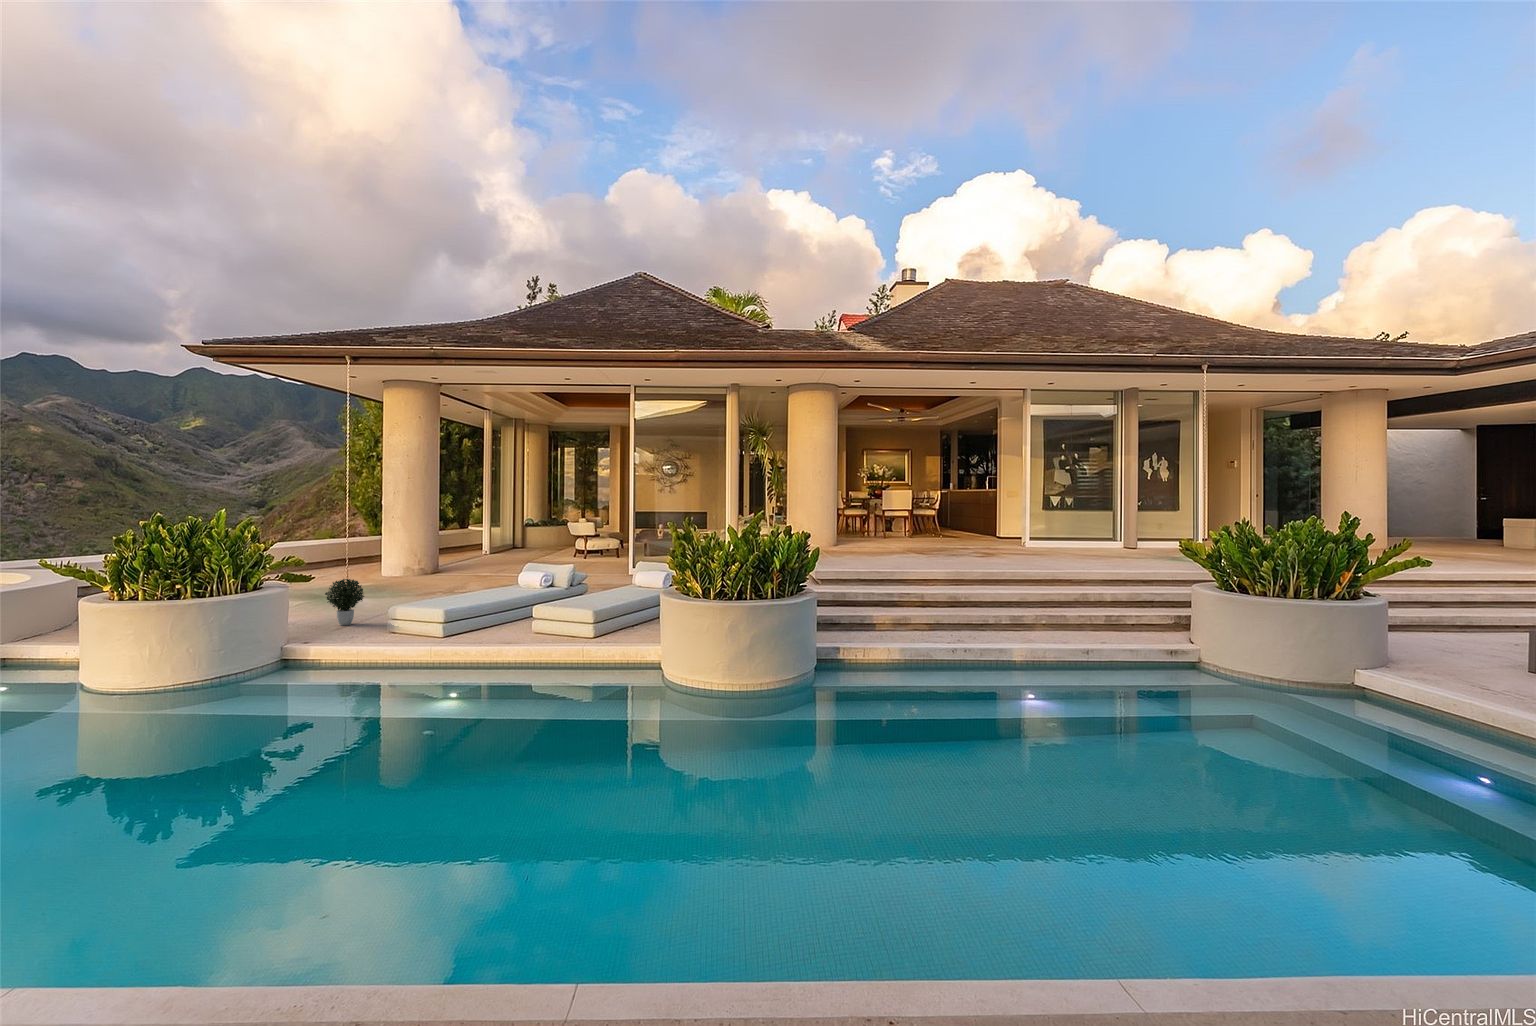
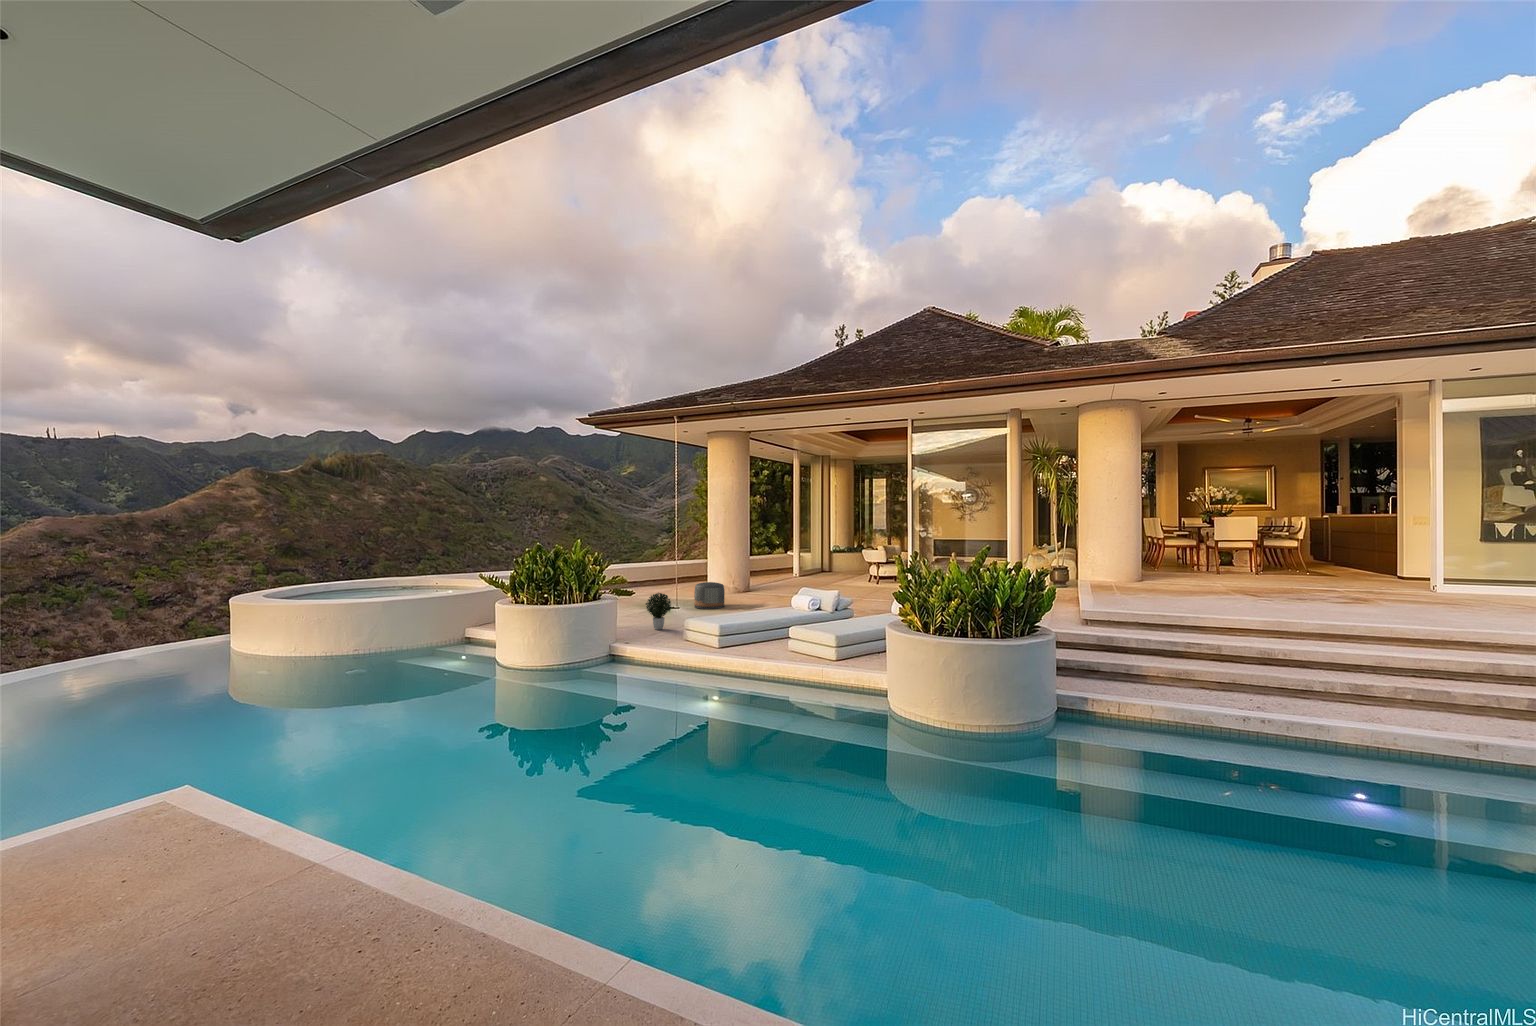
pouf: none [378,565,421,597] -> present [694,582,725,609]

